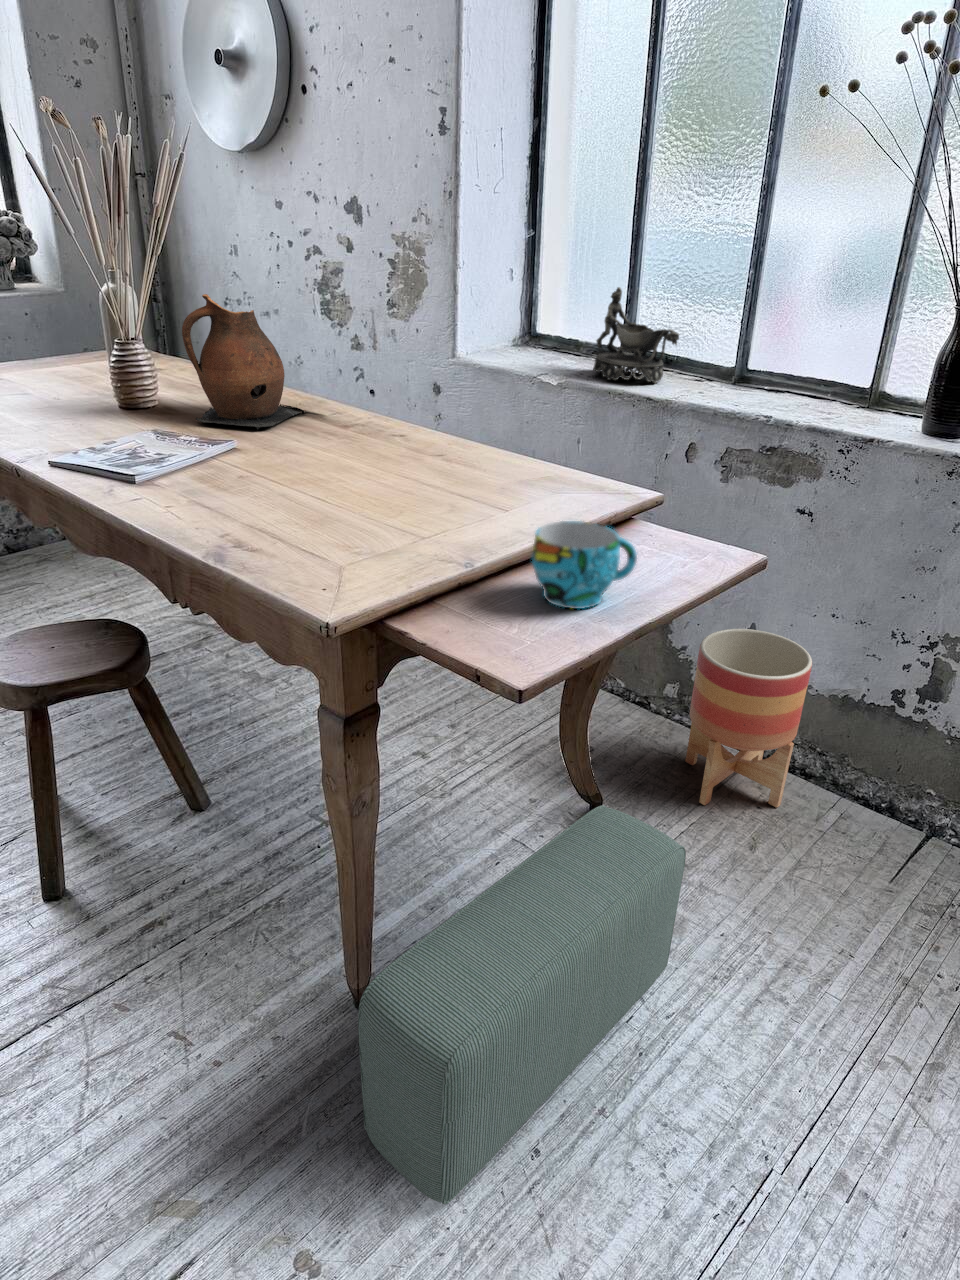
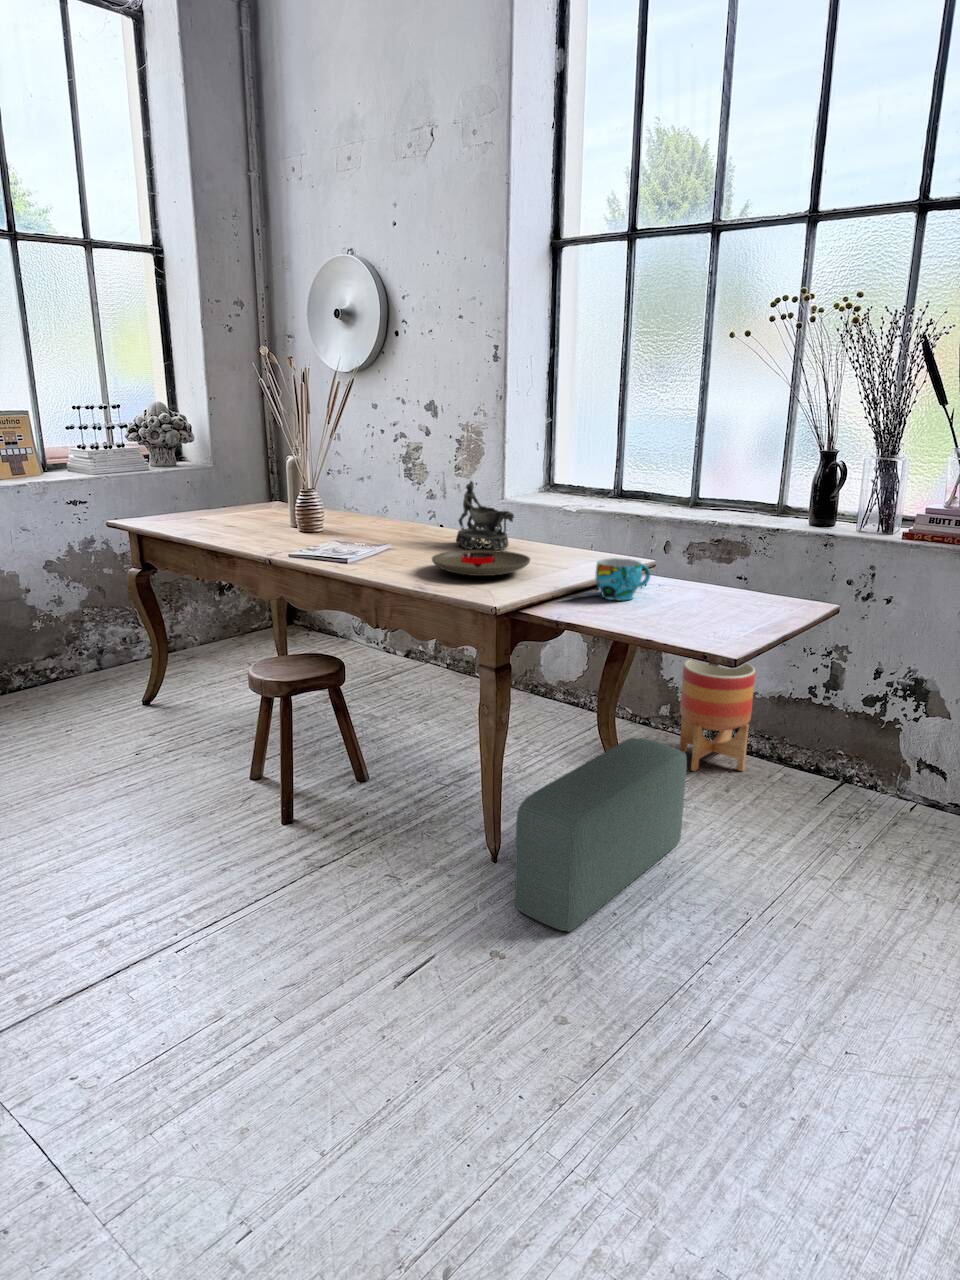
decorative bowl: present [593,287,679,383] -> present [456,481,514,551]
ceramic pitcher: present [182,294,304,429] -> none [353,458,421,537]
plate: none [249,476,429,540] -> present [432,550,530,576]

